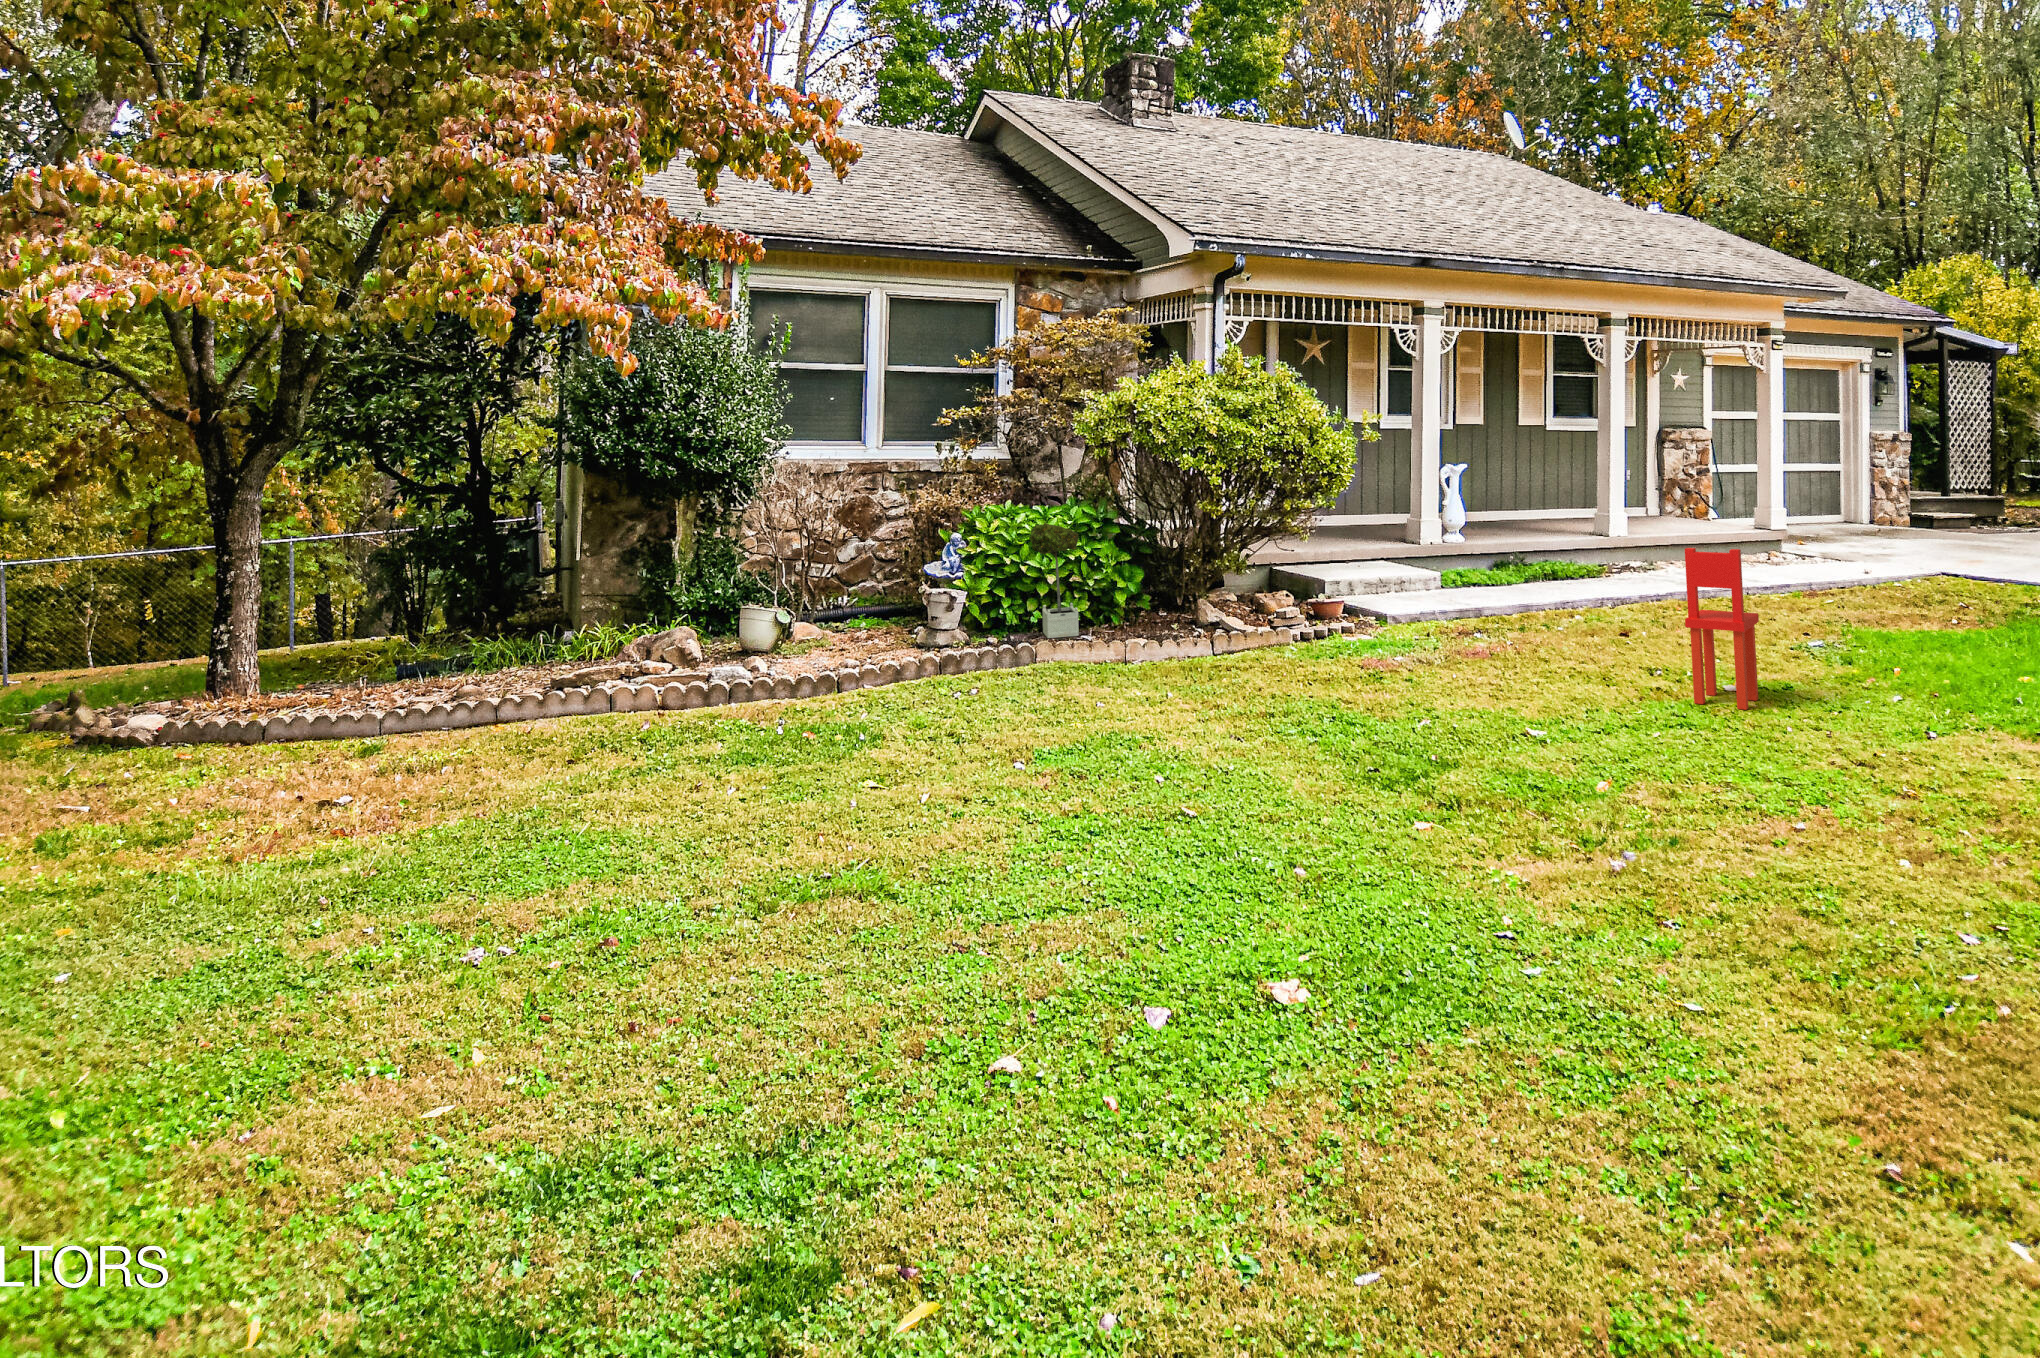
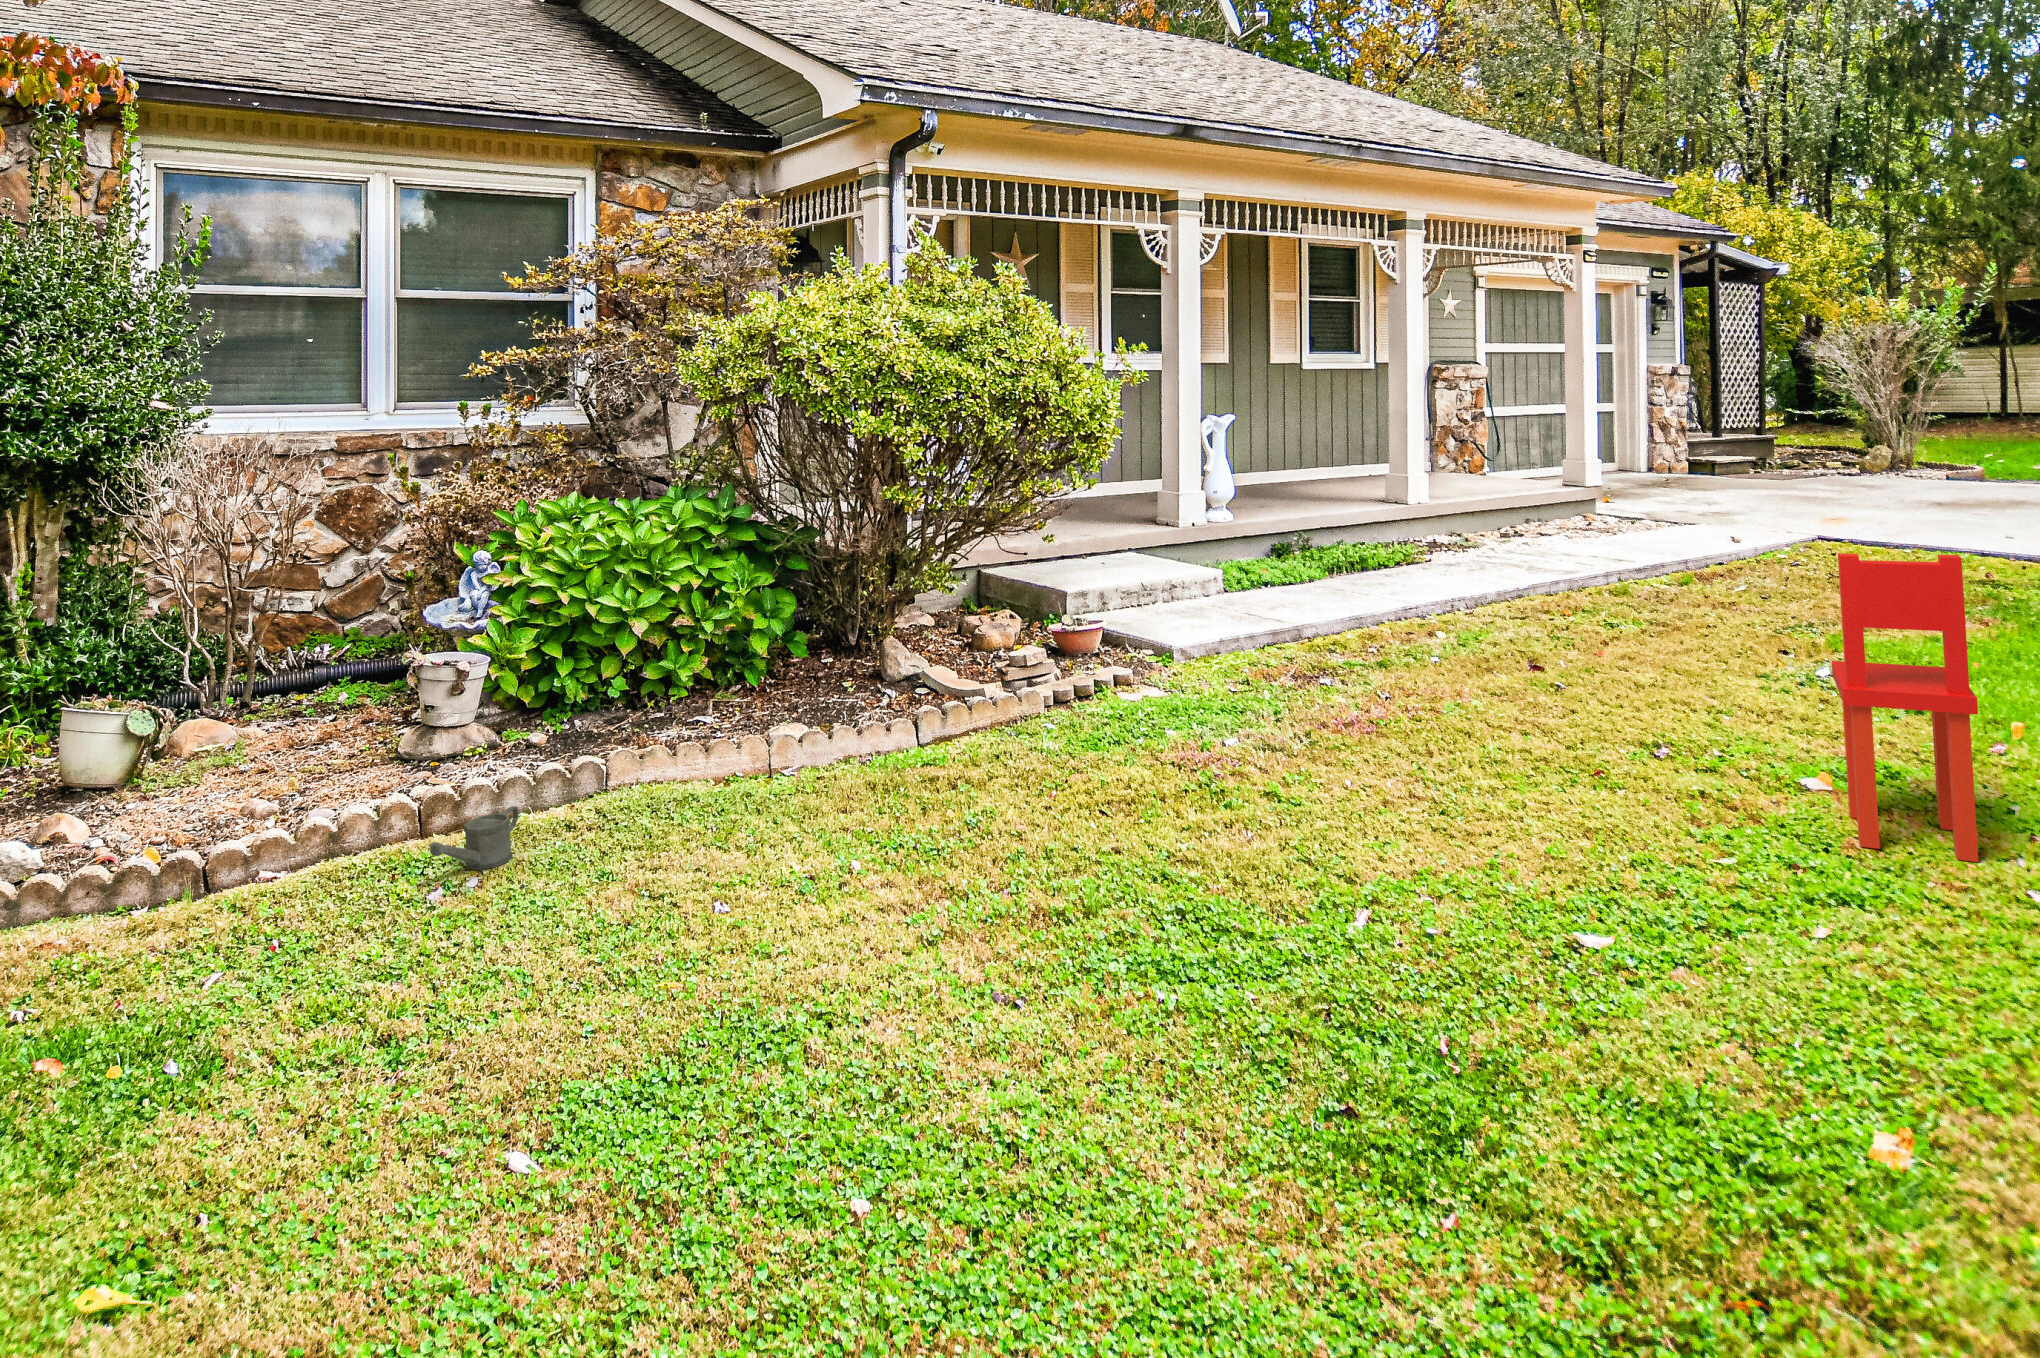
potted tree: present [1029,523,1079,638] -> none [599,530,688,723]
watering can: none [964,658,1001,686] -> present [430,806,519,870]

